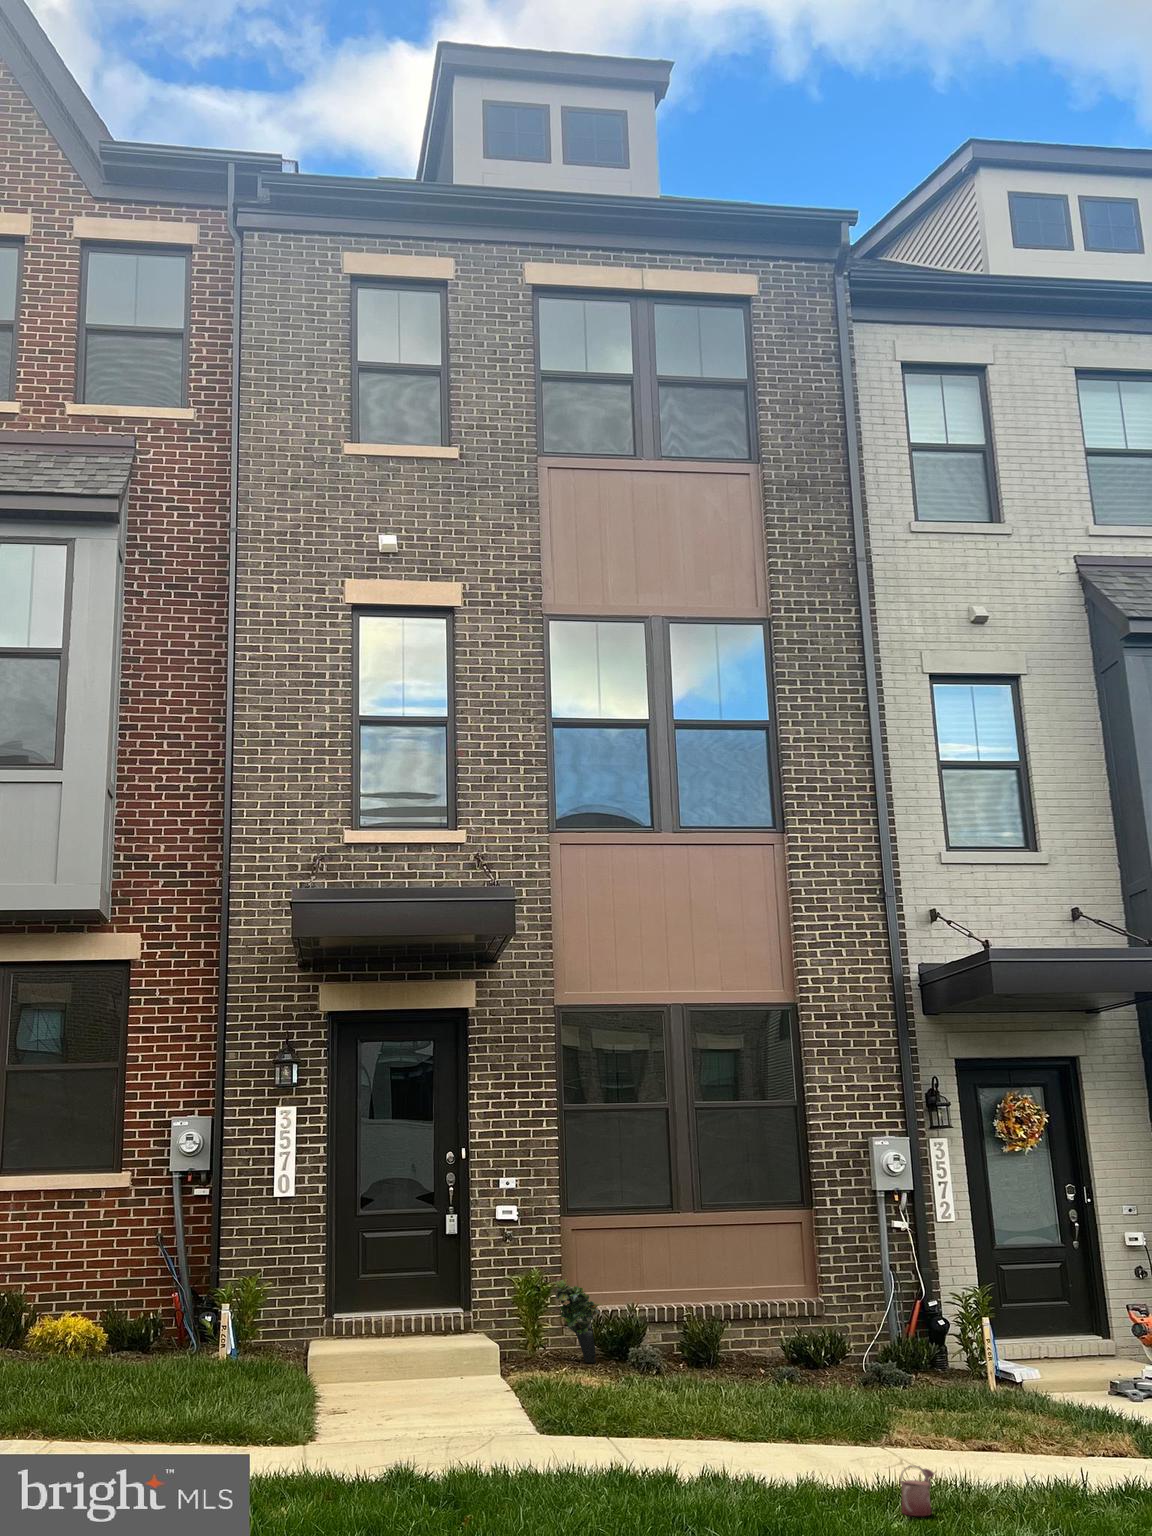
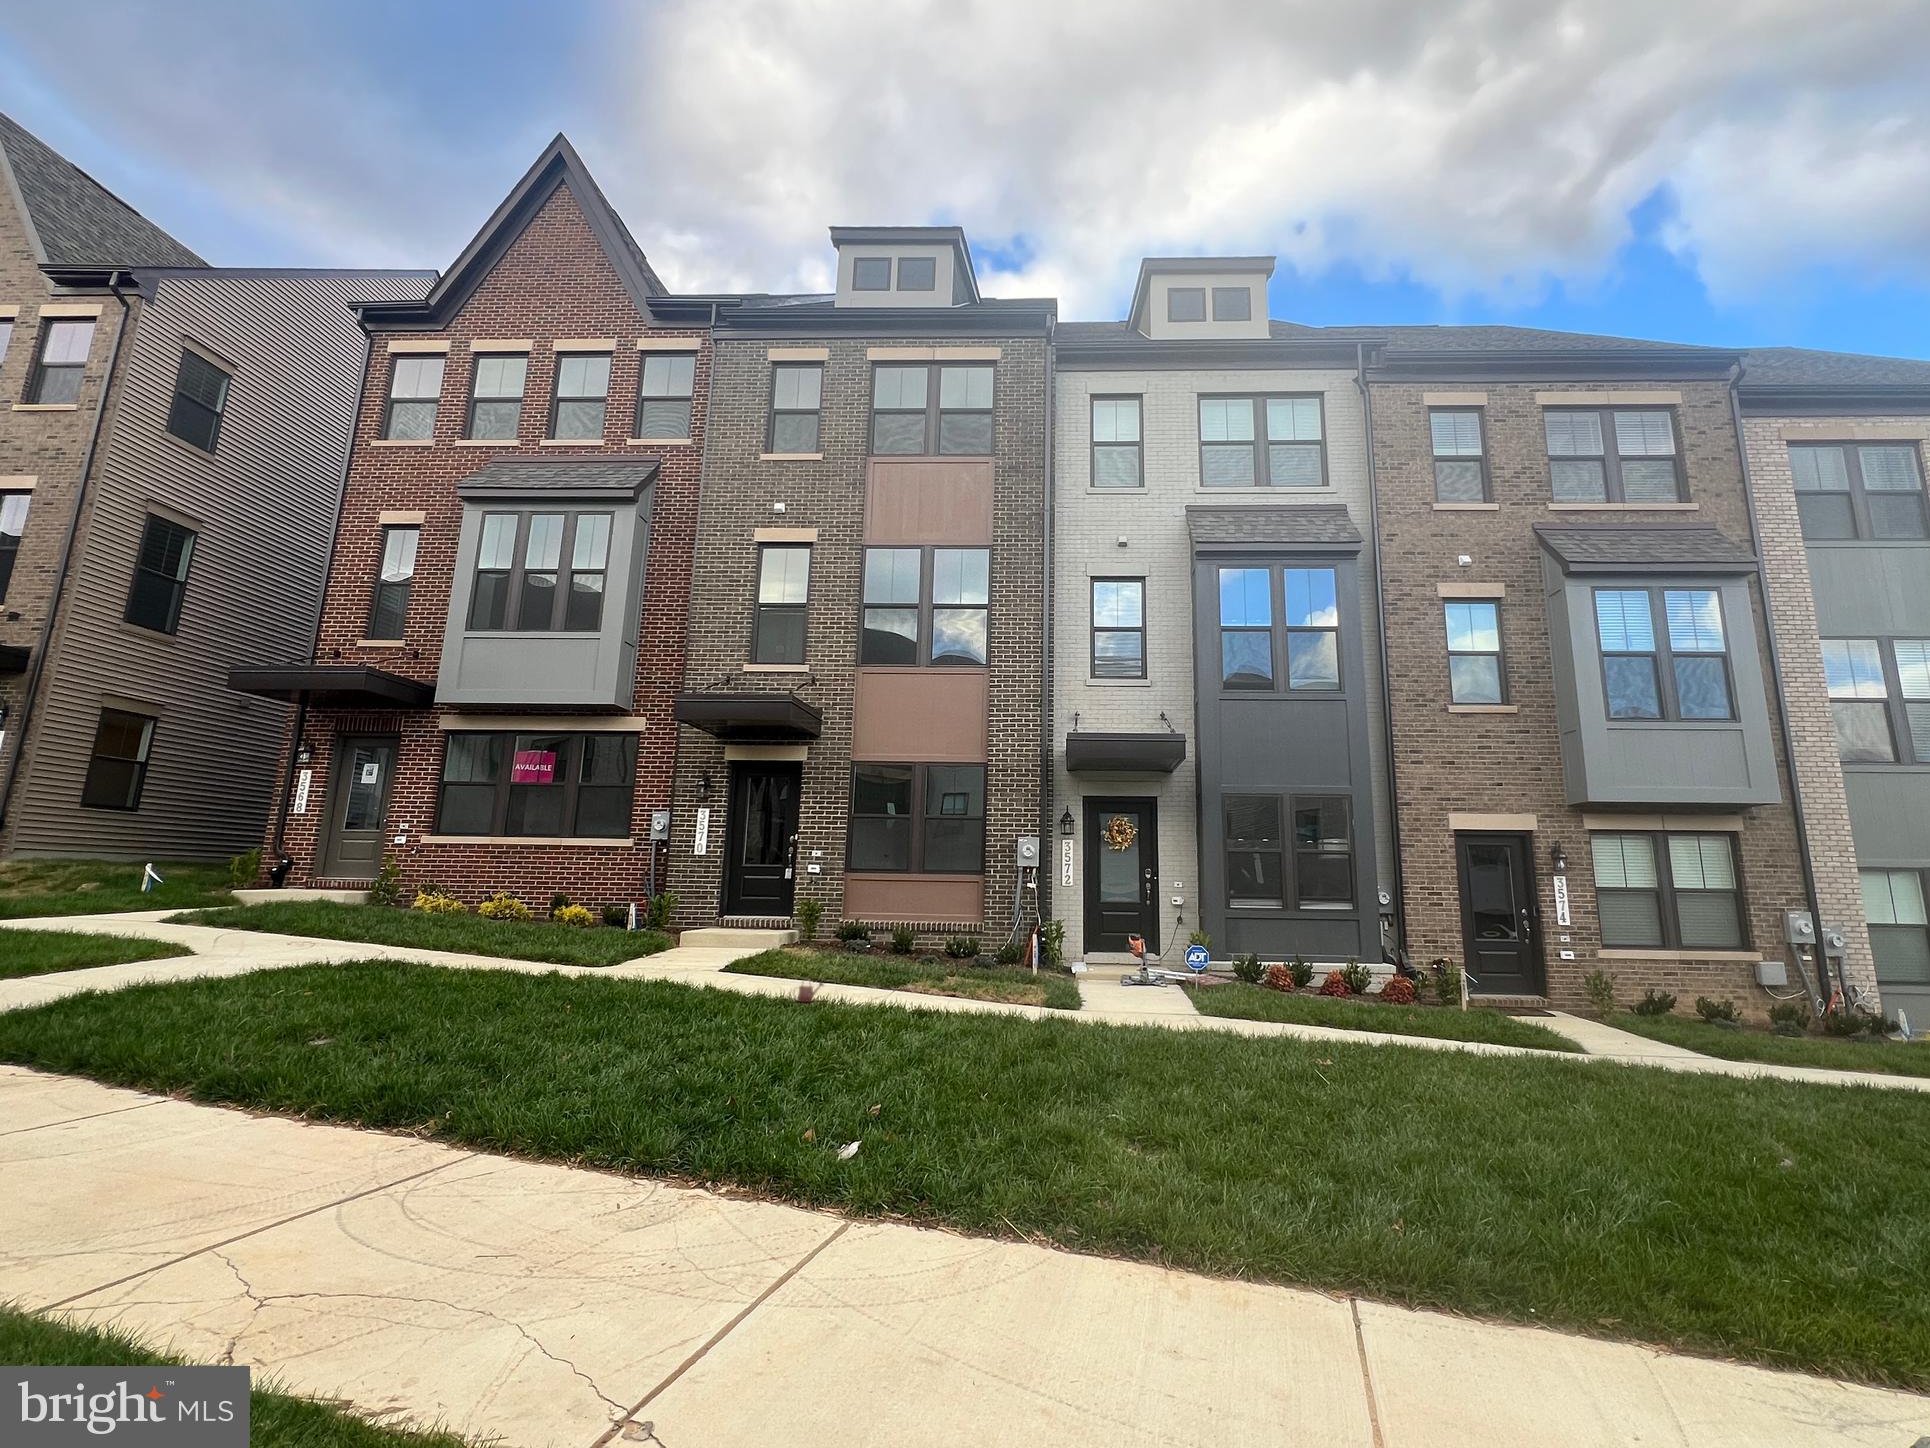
potted plant: present [555,1279,601,1363] -> none [830,904,856,949]

